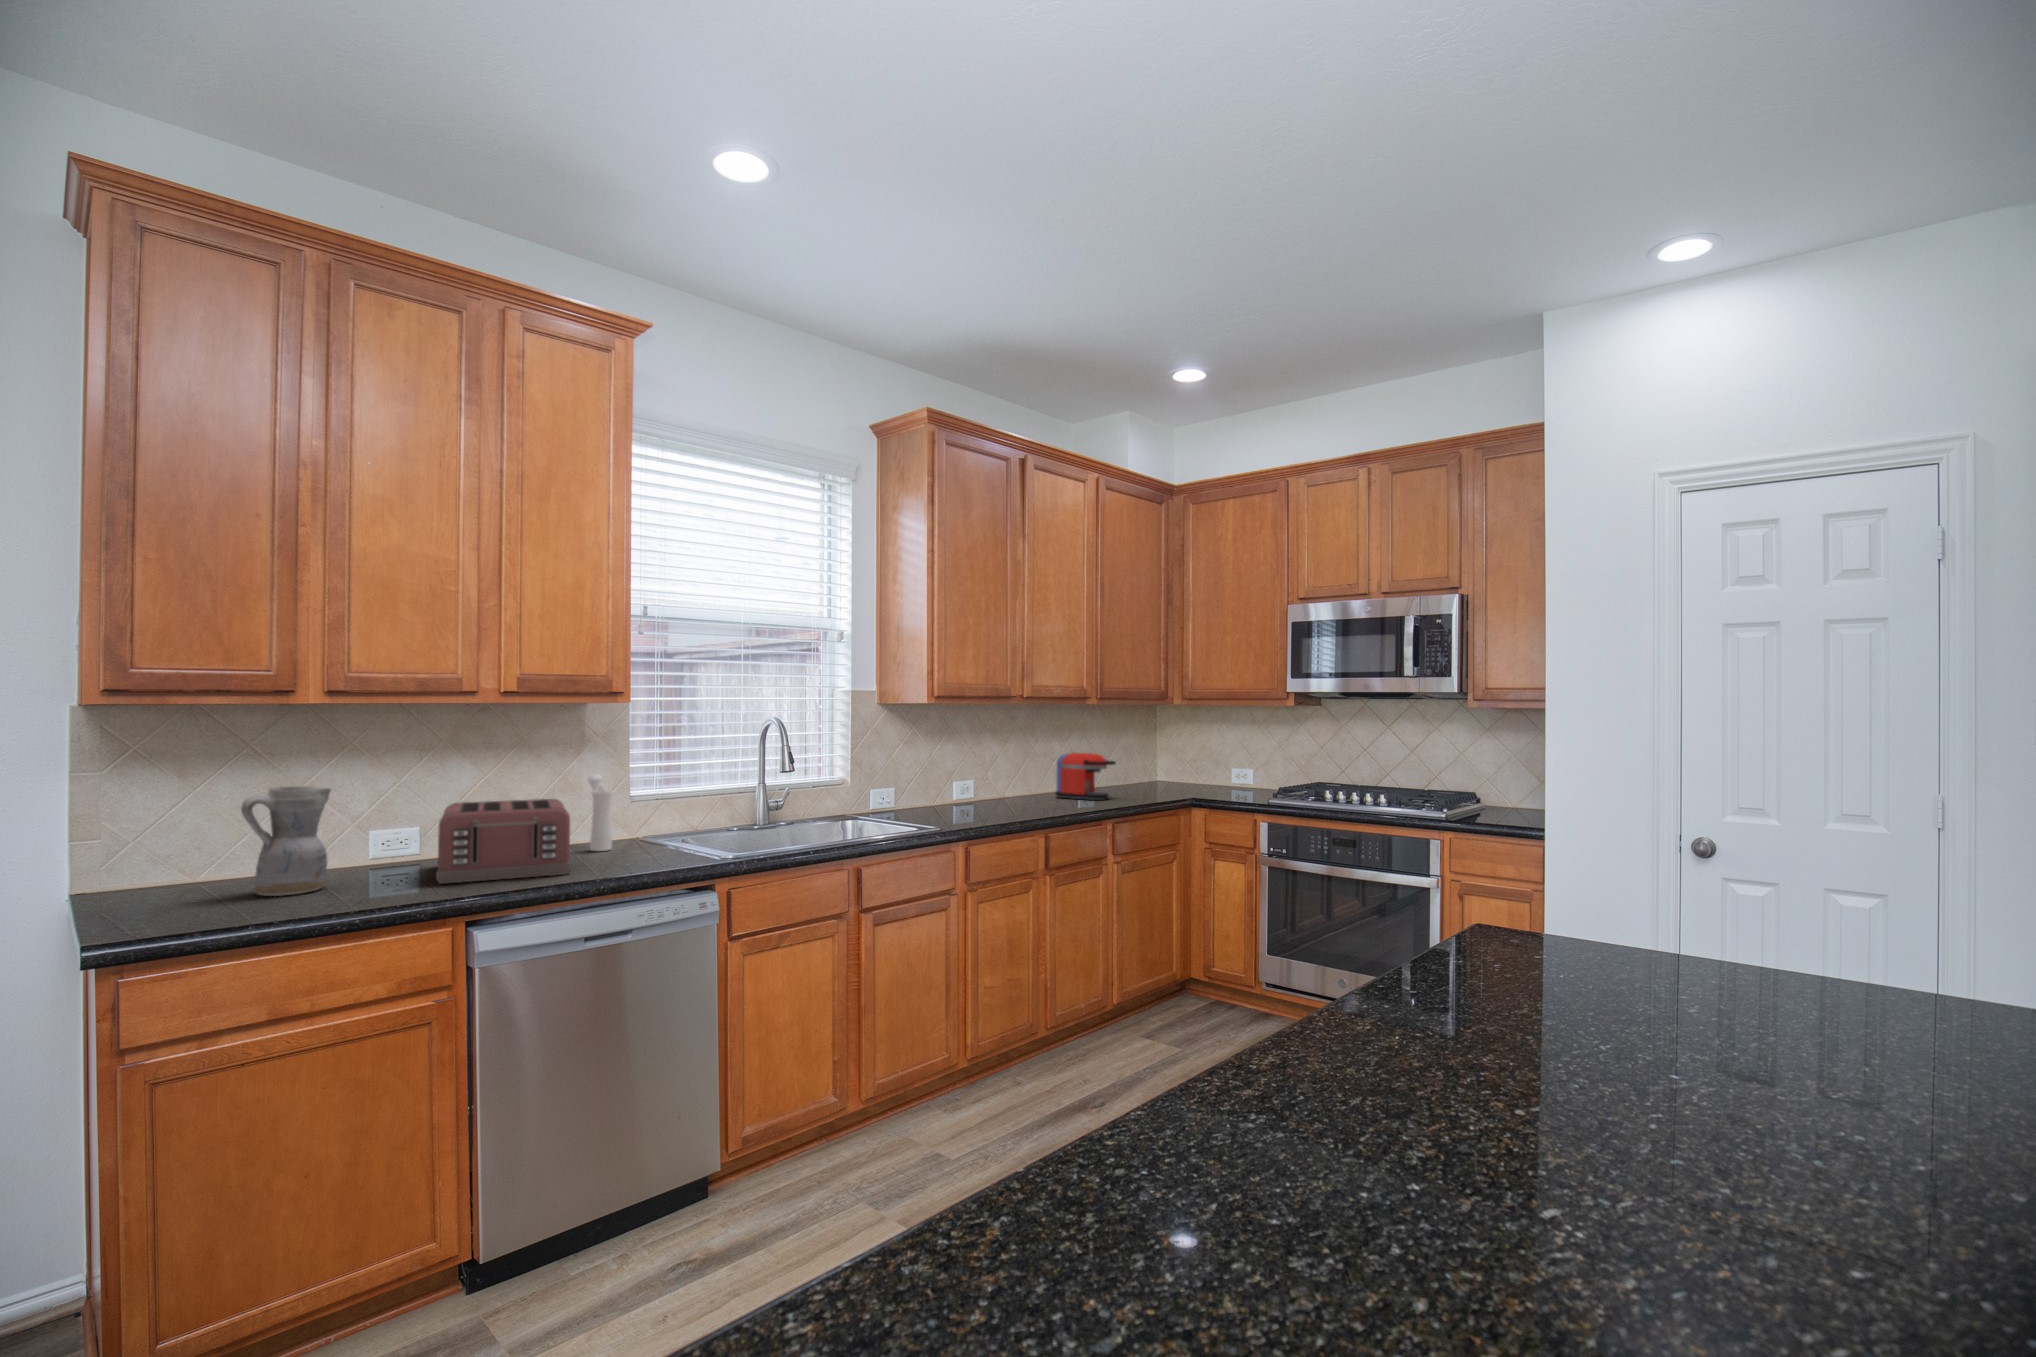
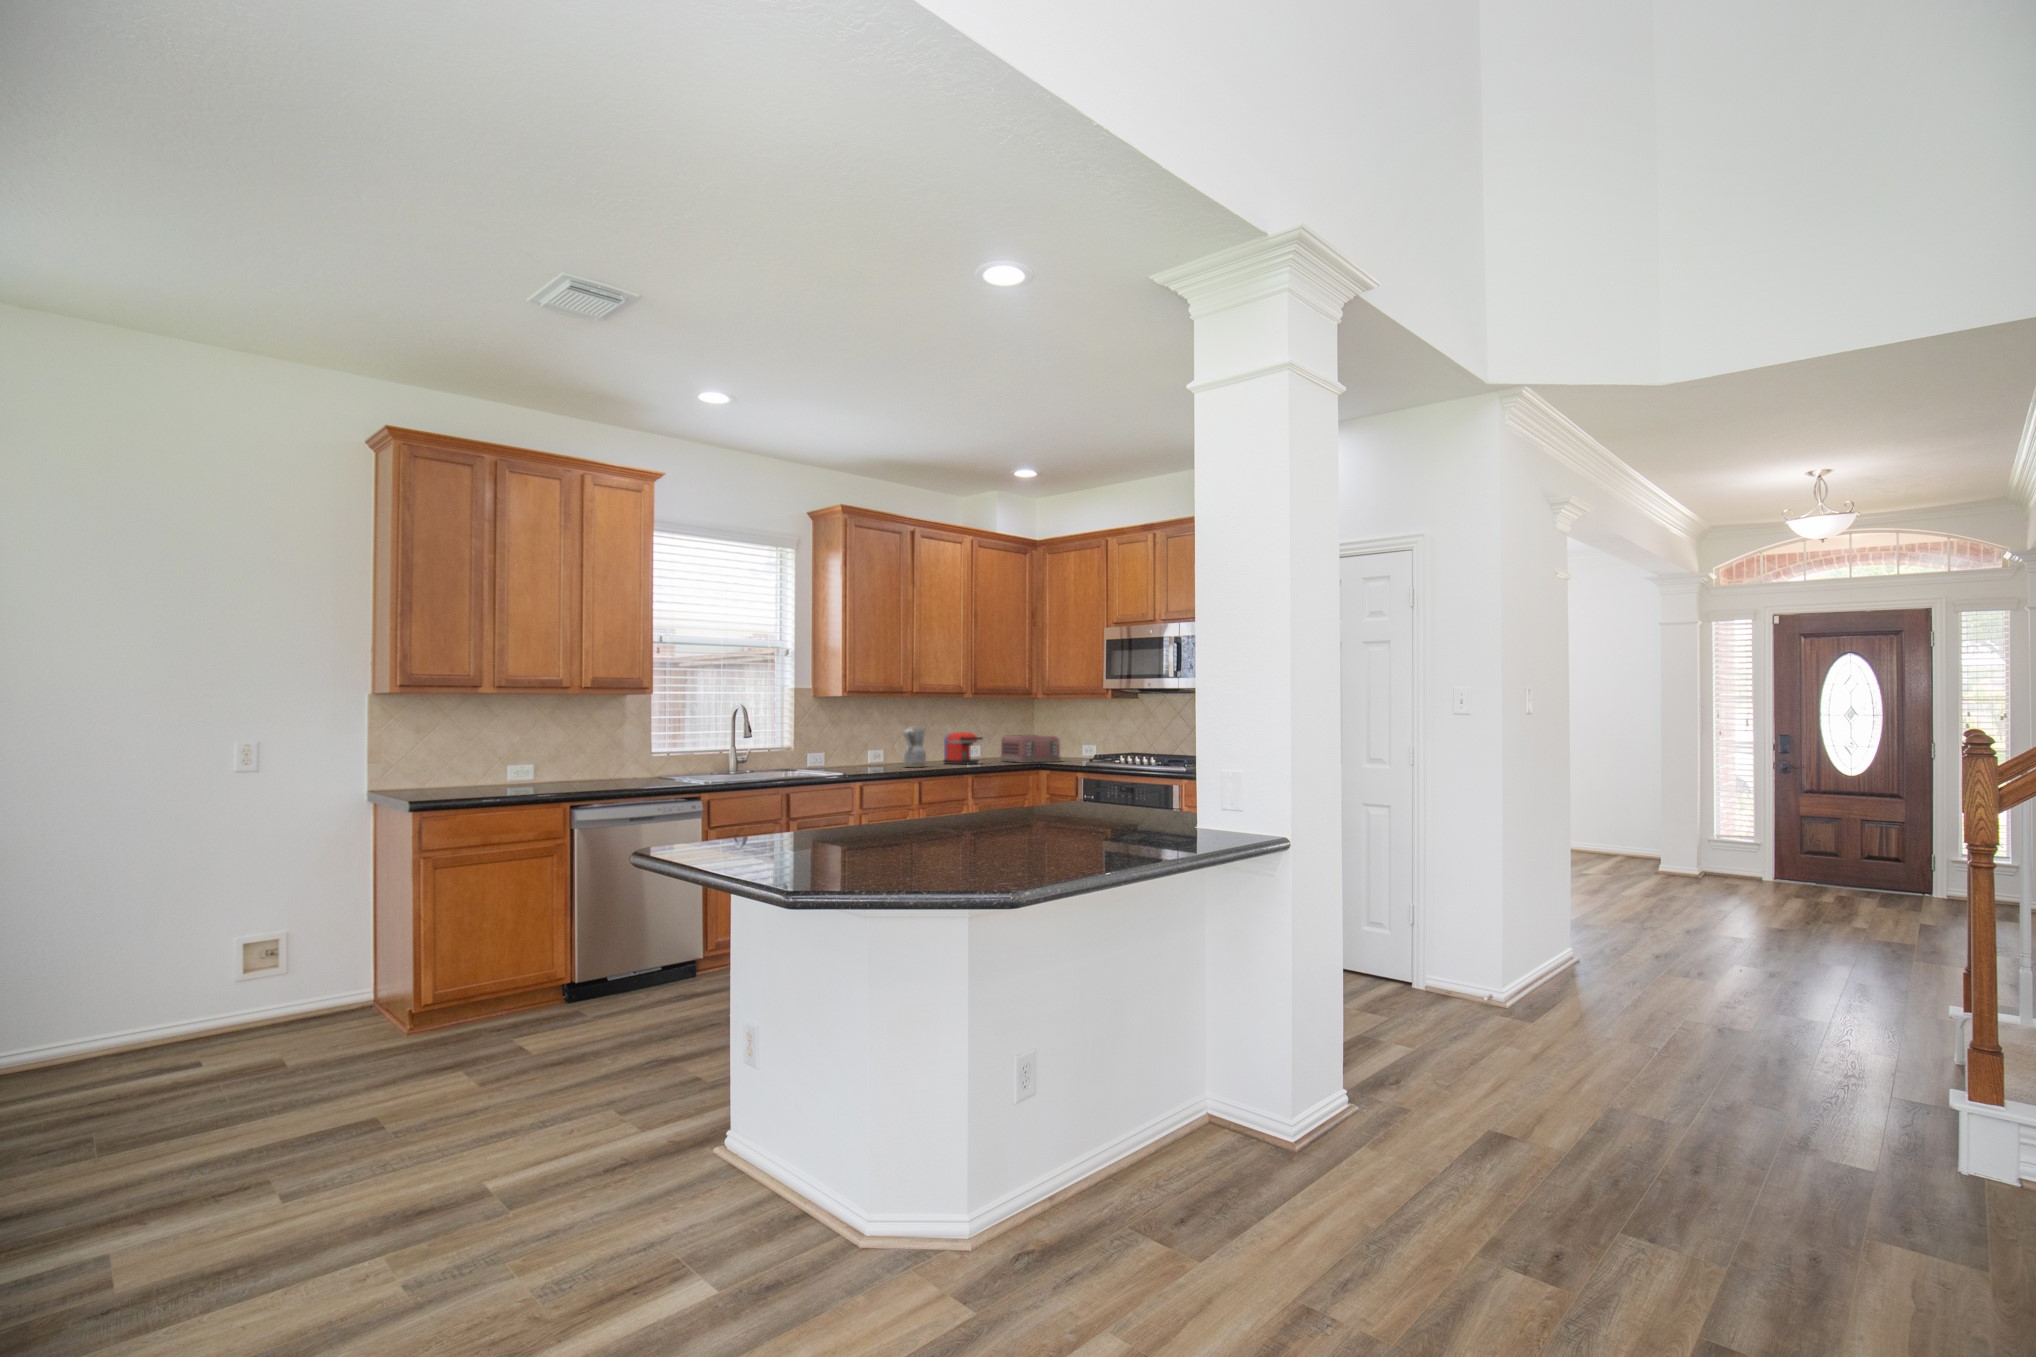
pepper mill: present [587,774,612,851] -> none [627,738,643,782]
ceramic pitcher: present [241,786,331,896] -> present [903,727,926,767]
toaster: present [436,799,571,884] -> present [1000,735,1061,763]

